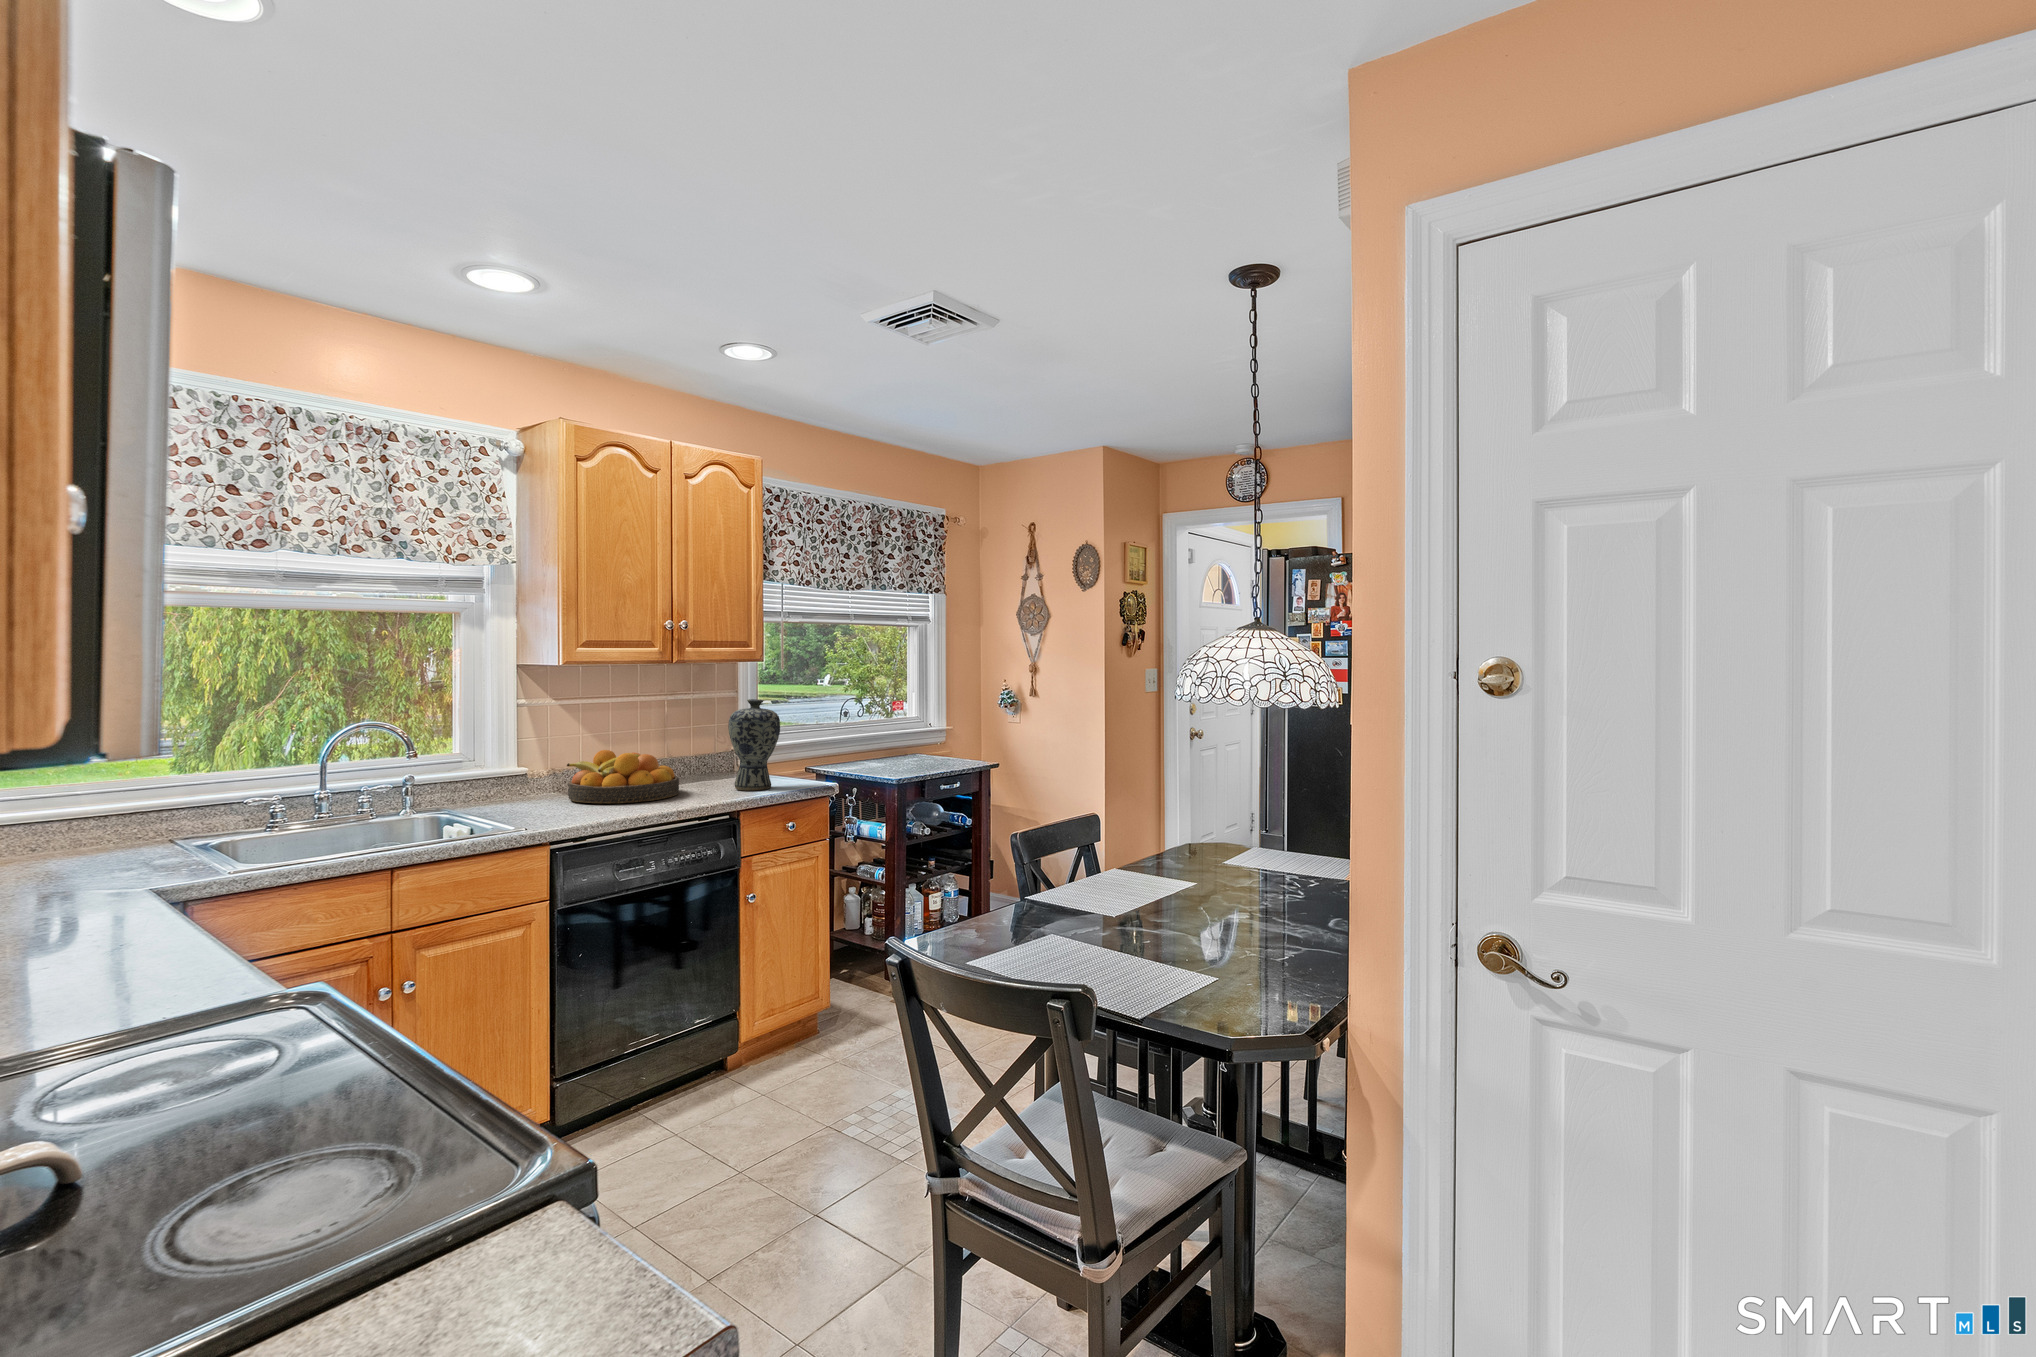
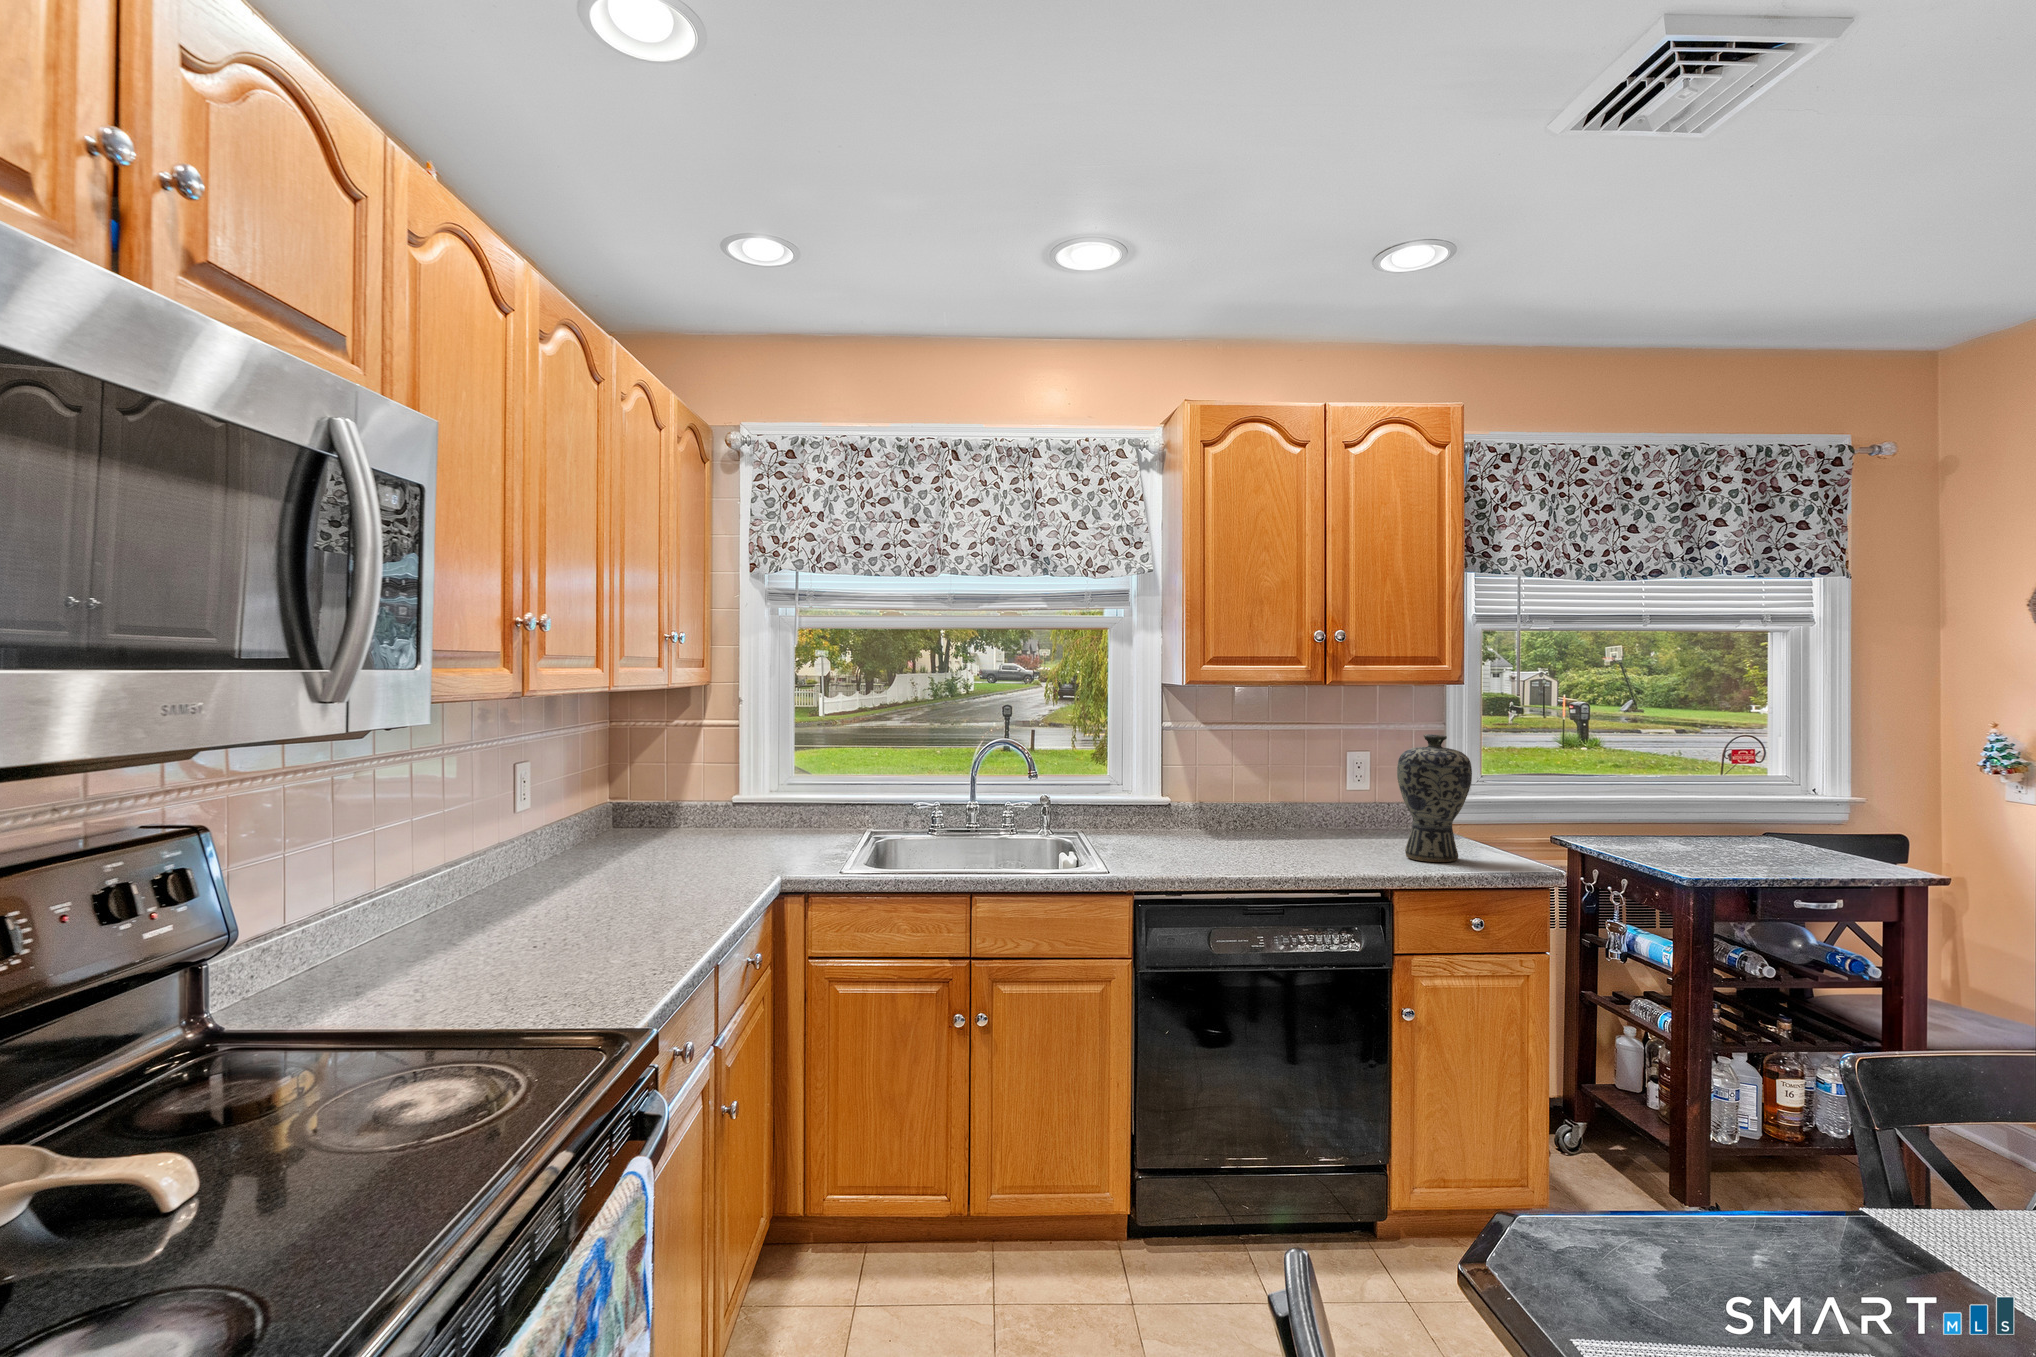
fruit bowl: present [567,750,679,803] -> none [1202,789,1332,858]

